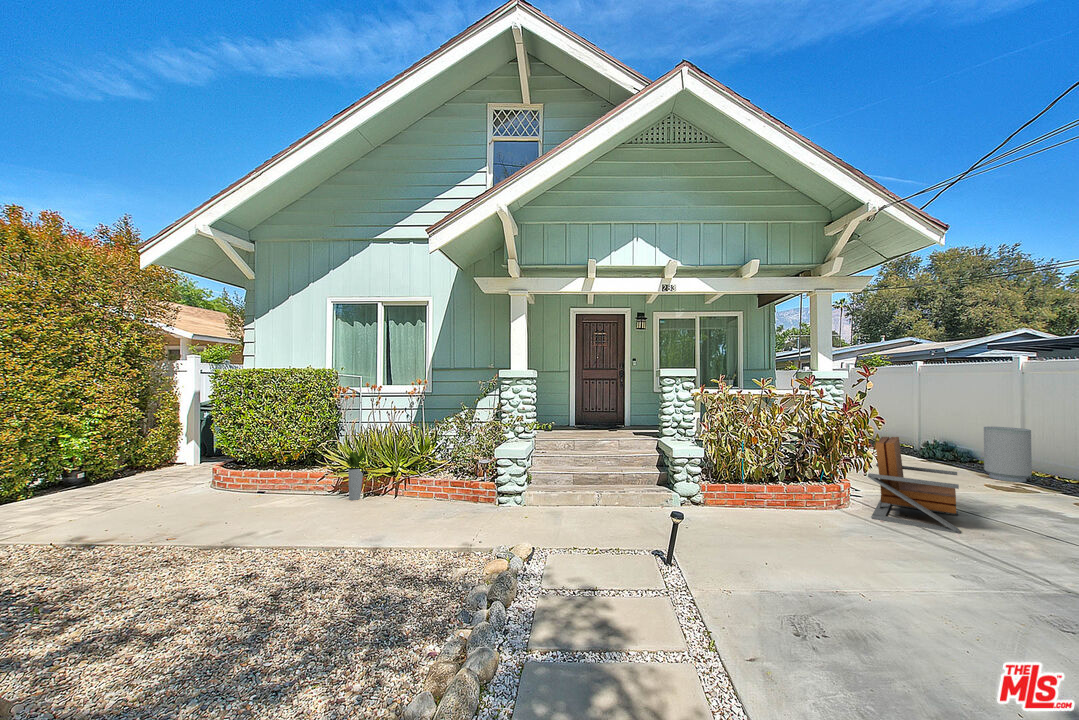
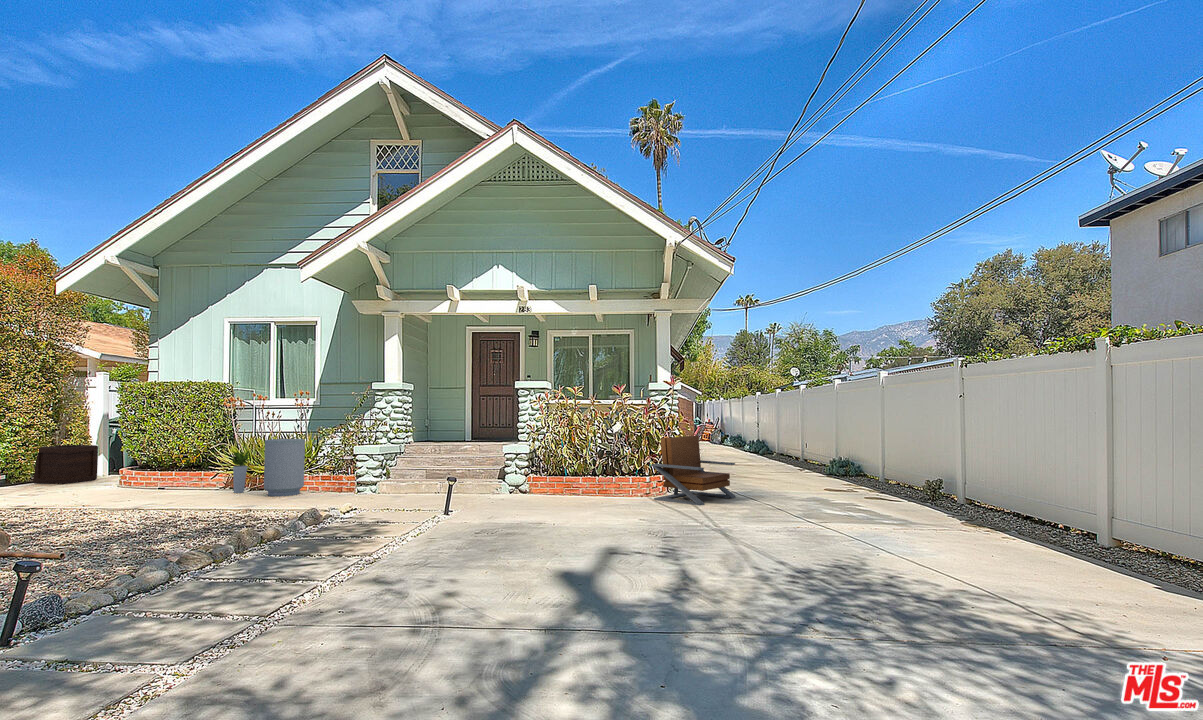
trash can: present [984,427,1032,482] -> present [264,439,305,496]
wooden crate: none [119,434,190,480] -> present [33,445,98,484]

